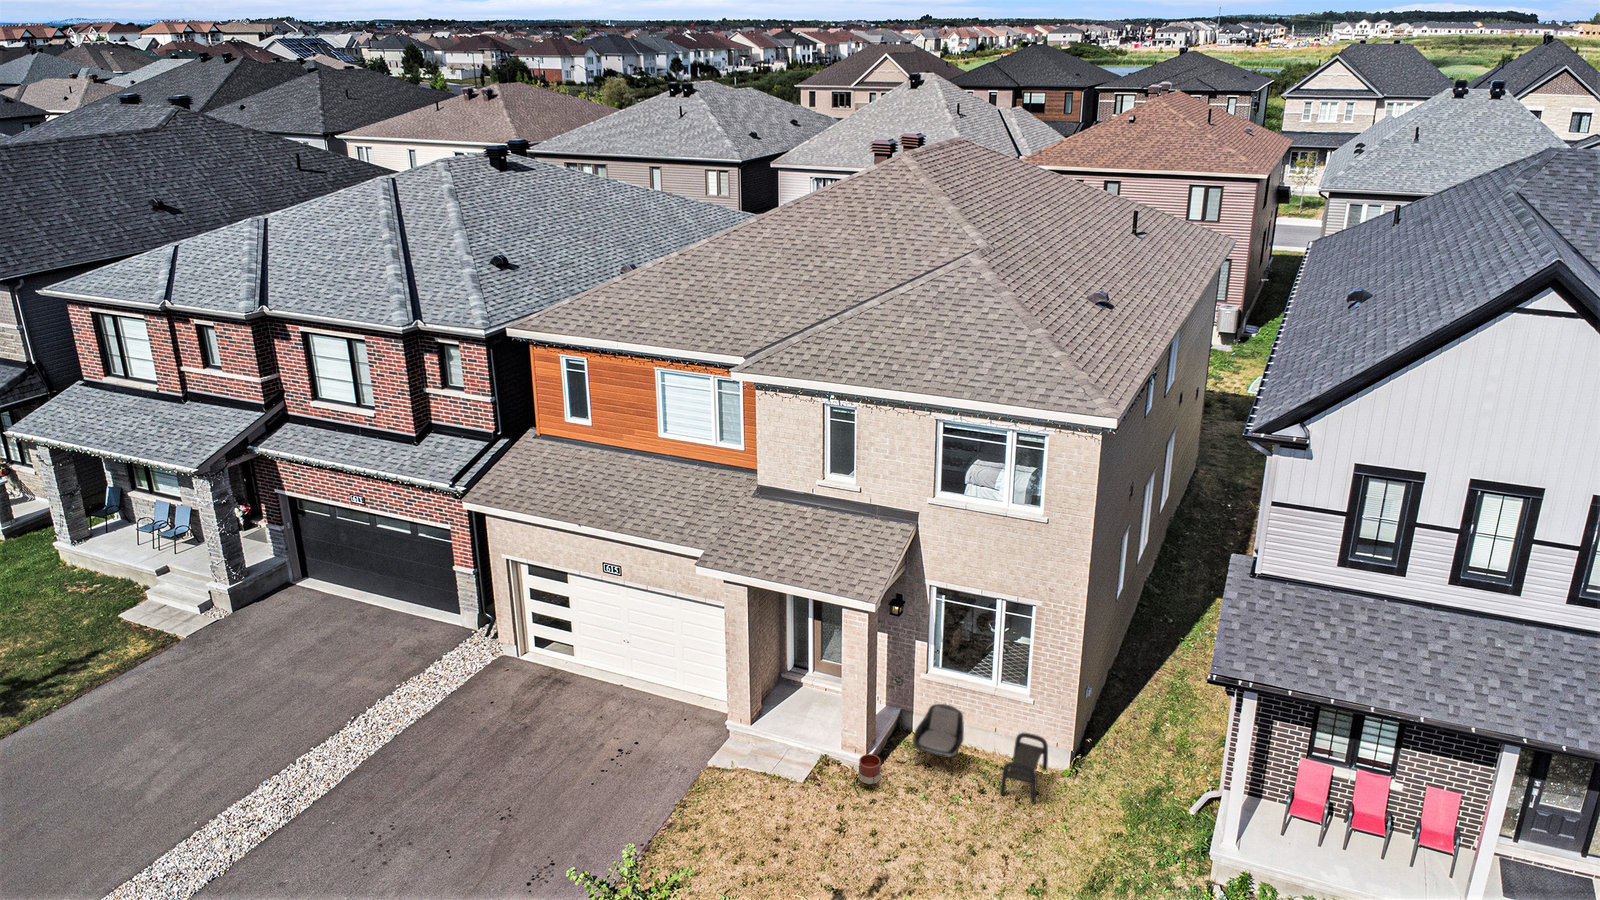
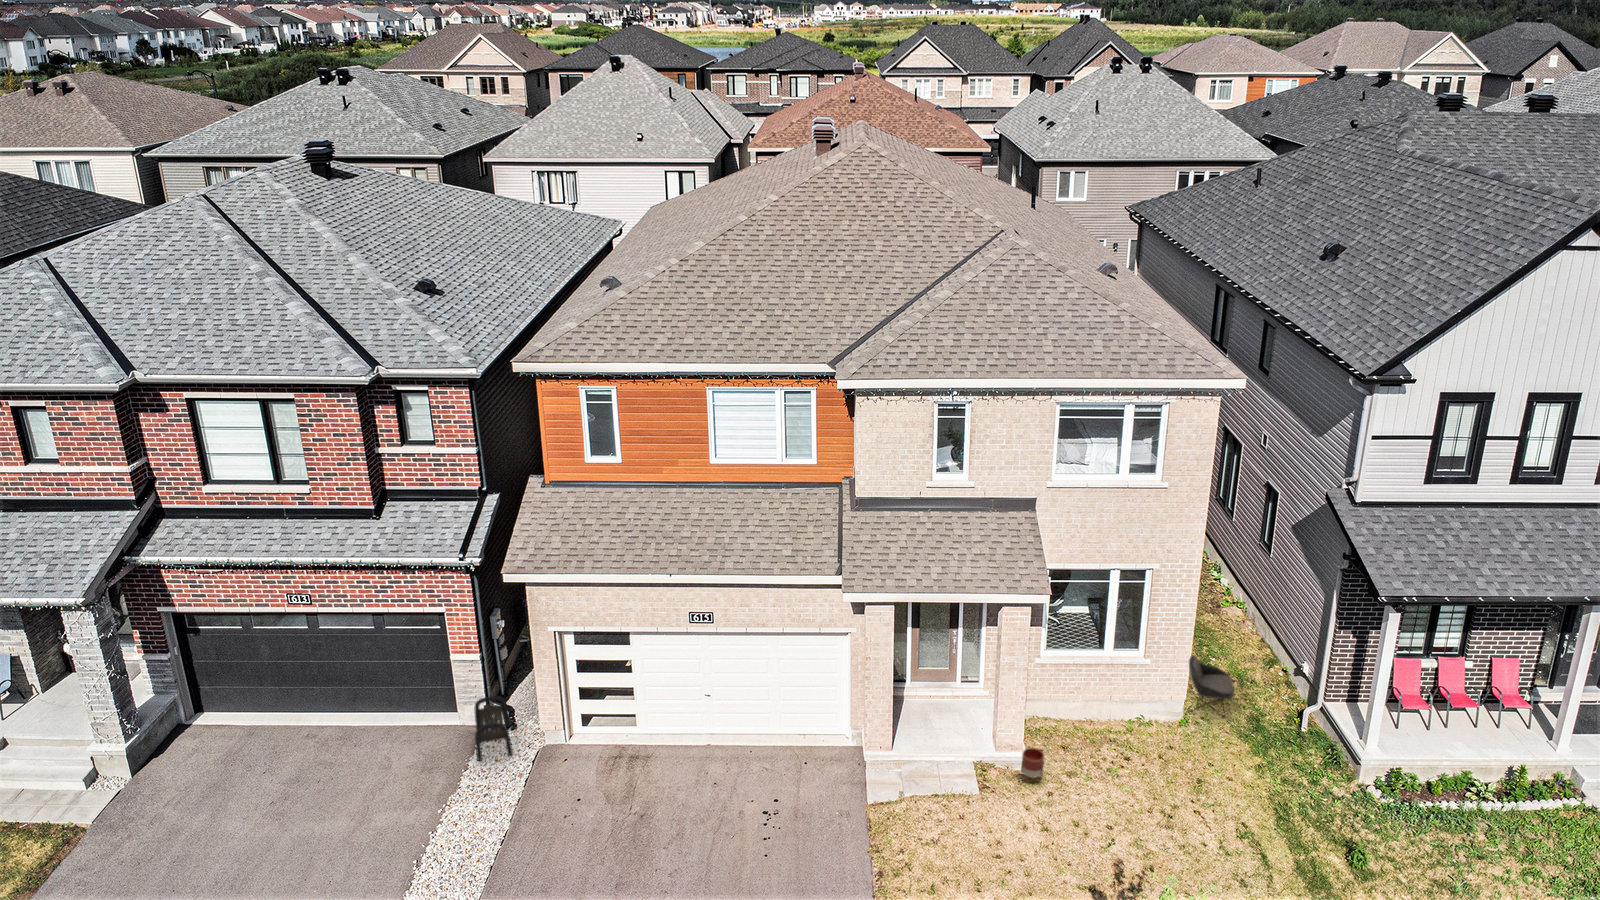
lounge chair: present [913,704,964,774] -> present [1188,655,1234,718]
bench: present [1000,733,1048,804] -> present [474,696,512,761]

